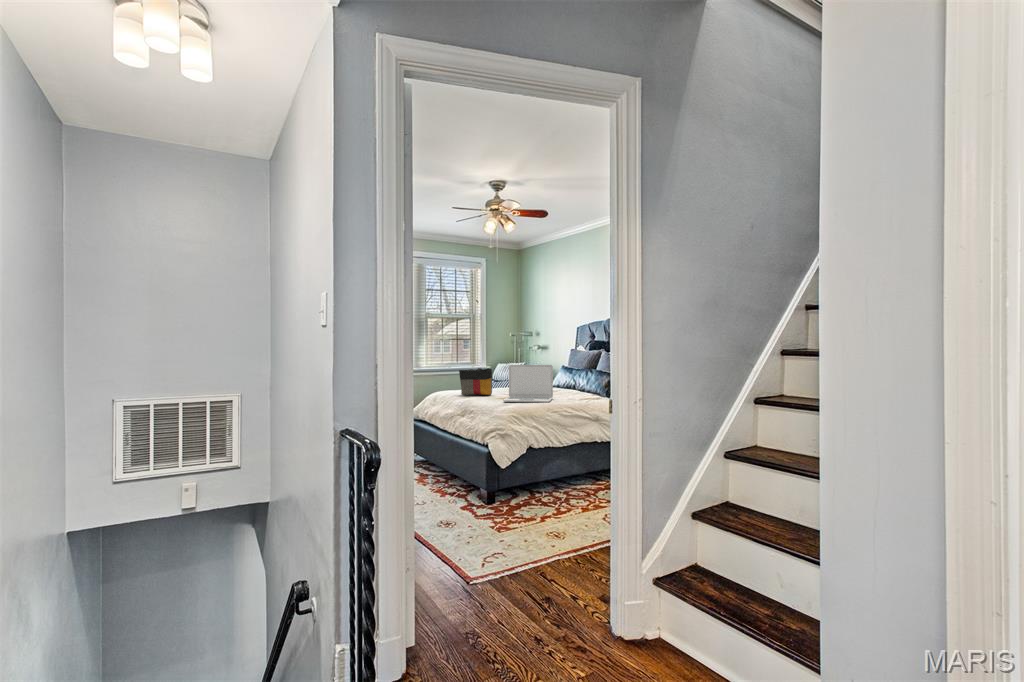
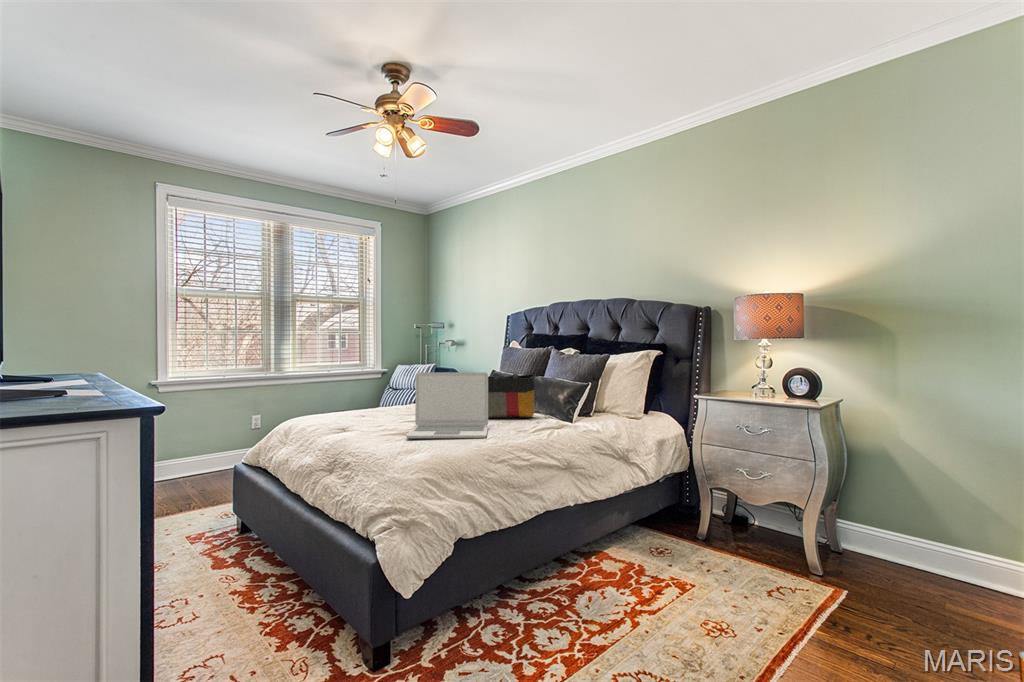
tote bag: present [459,368,492,396] -> present [488,374,536,418]

